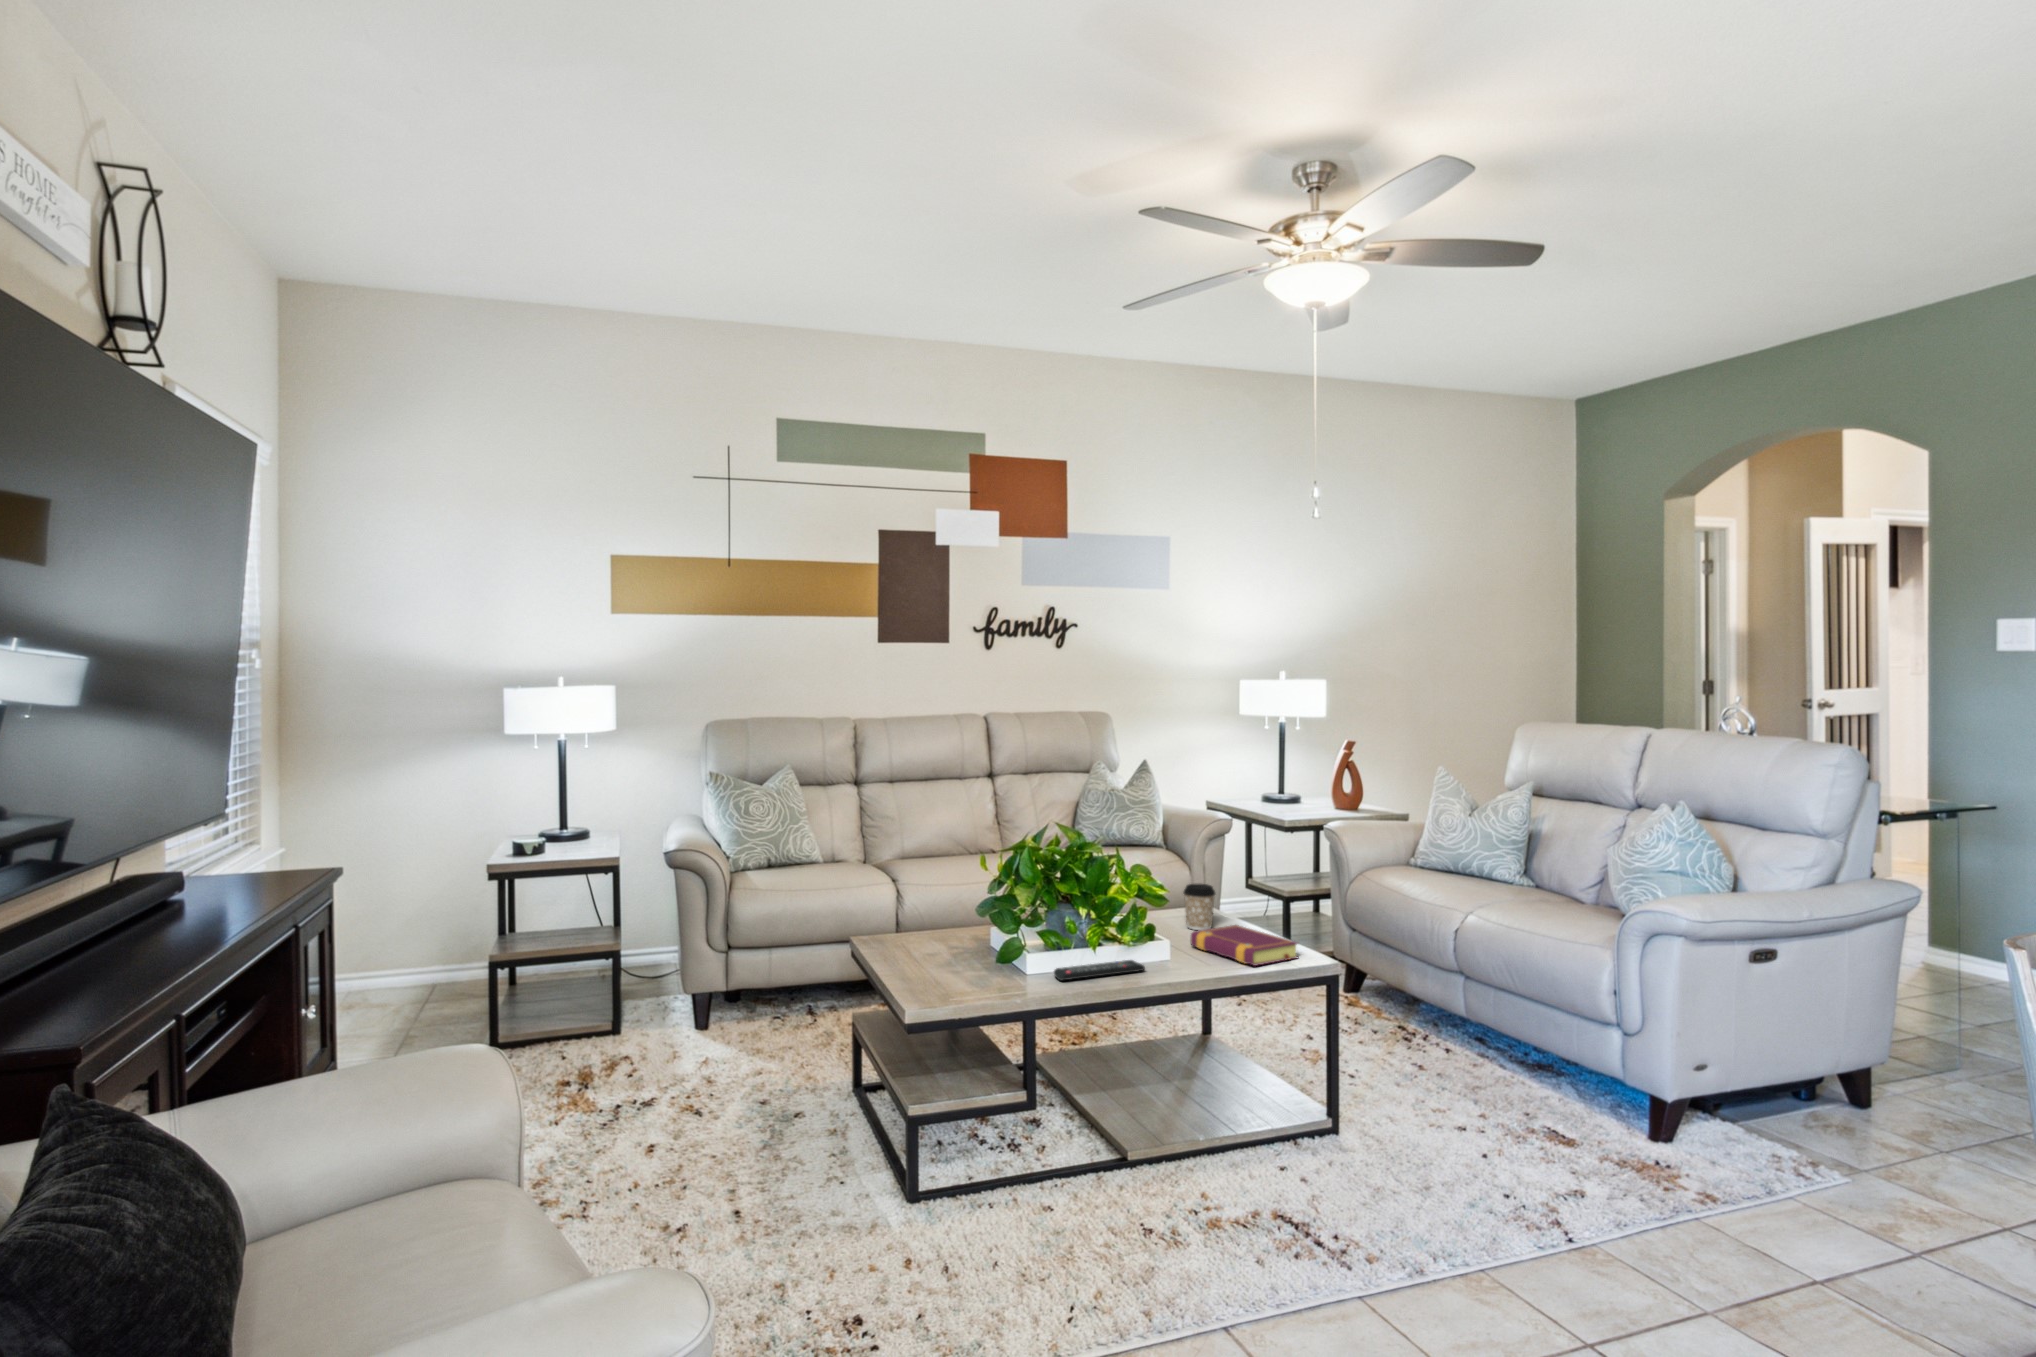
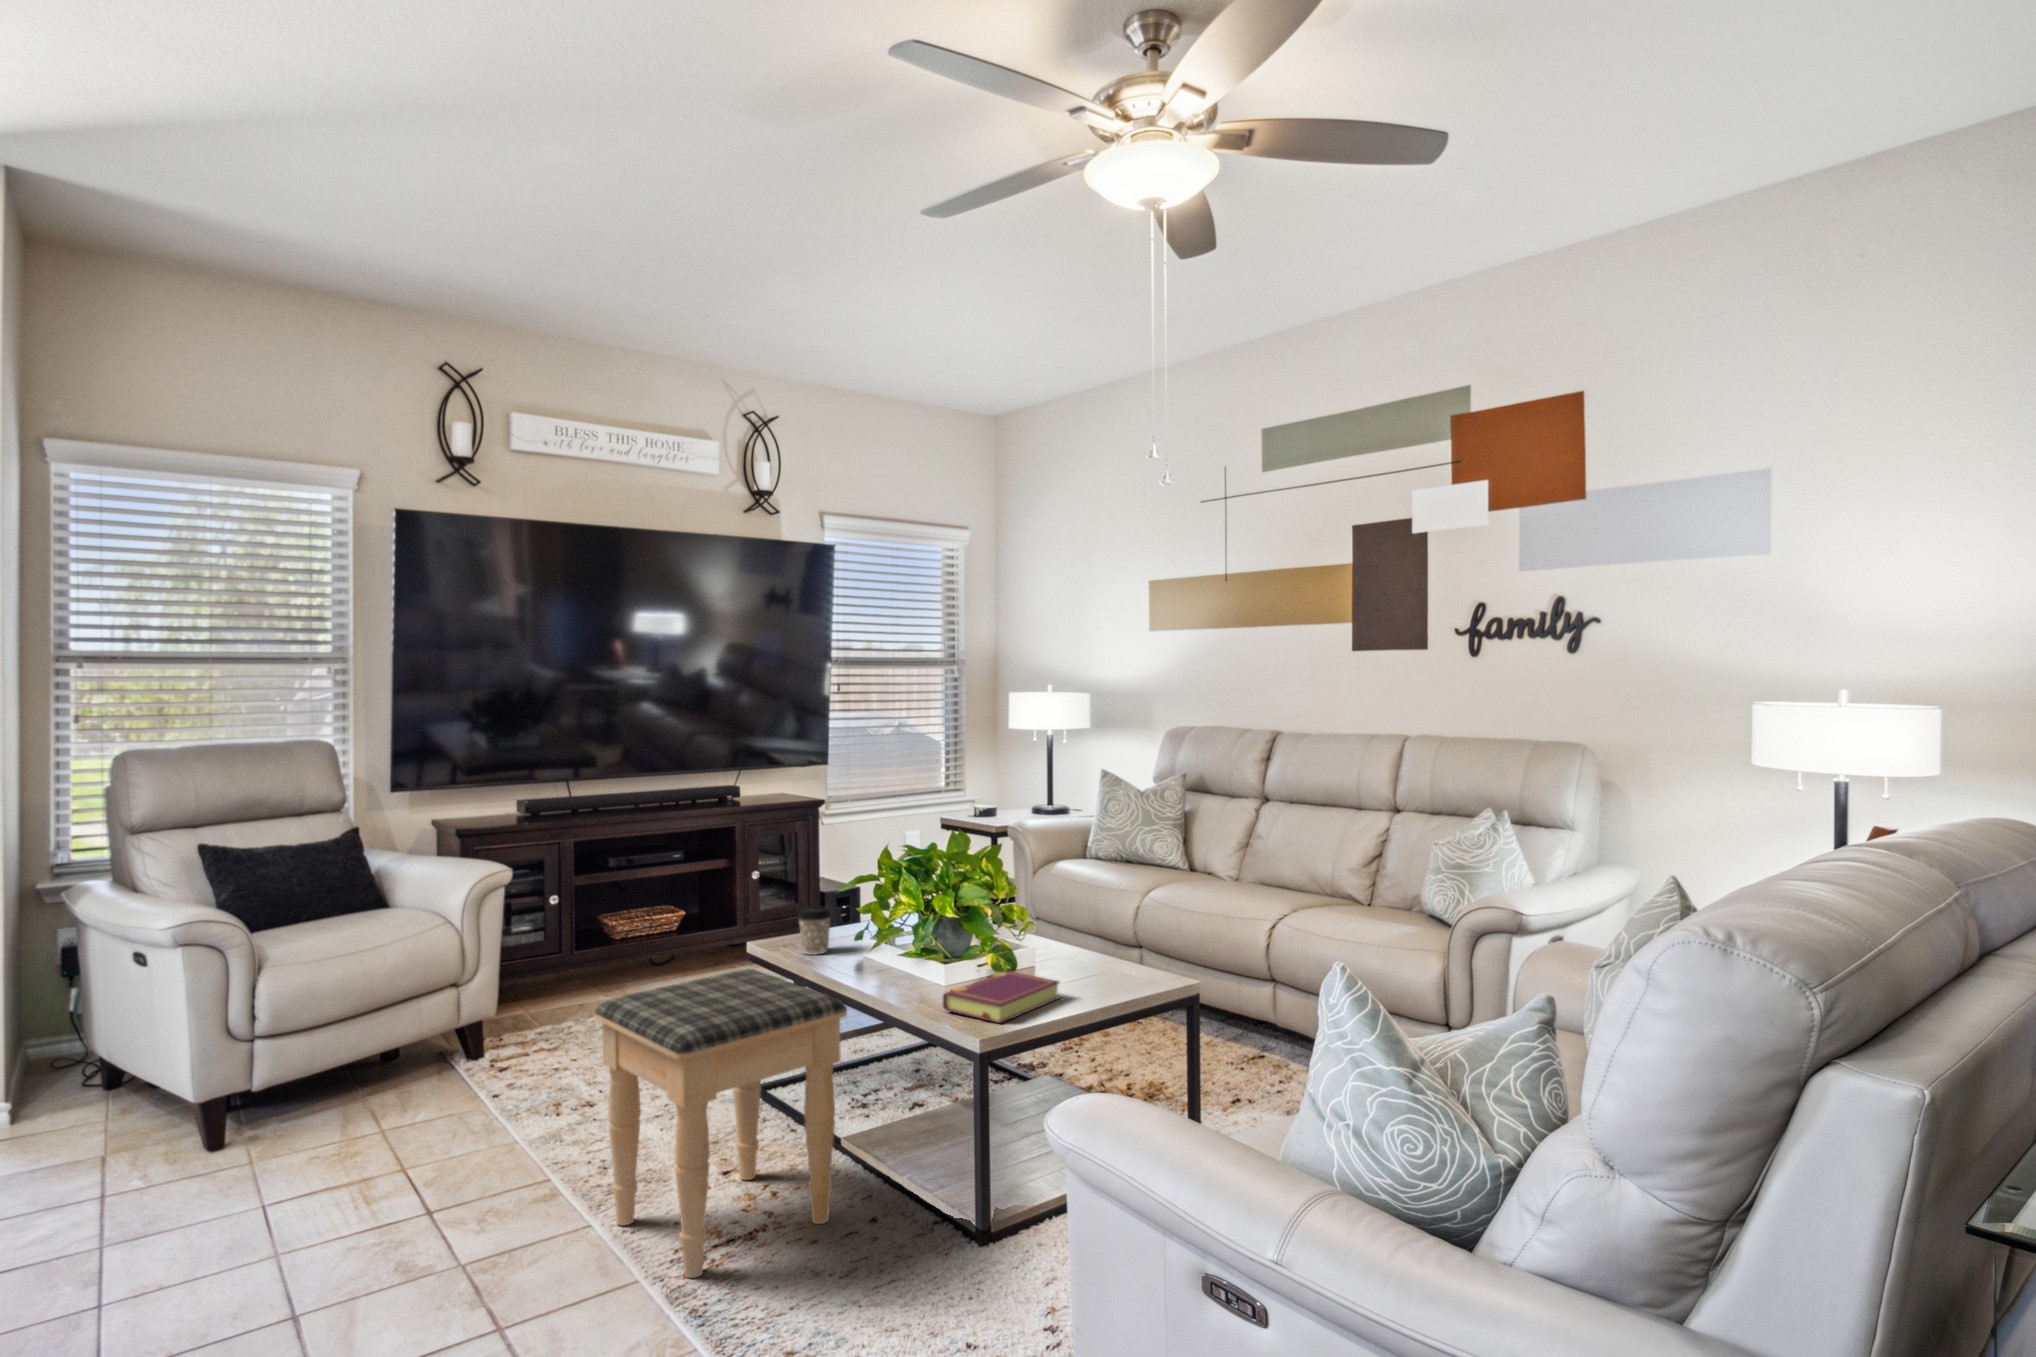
coffee cup: present [1184,884,1215,930] -> present [798,906,831,955]
remote control: present [1054,960,1145,980] -> none [847,957,917,983]
footstool: none [1130,972,1398,1292] -> present [595,969,847,1278]

